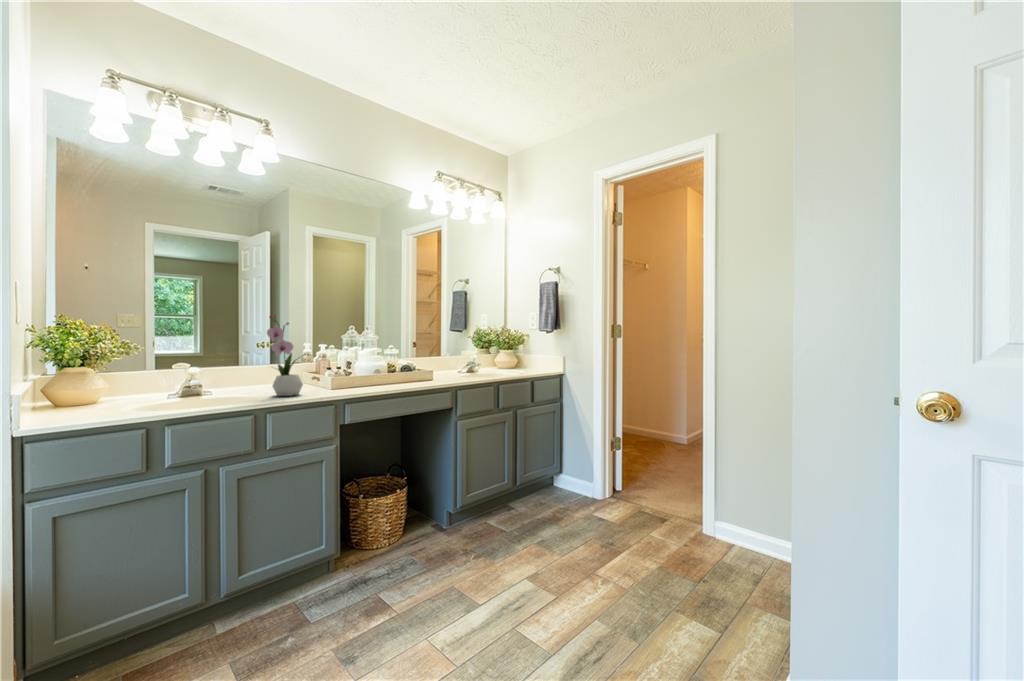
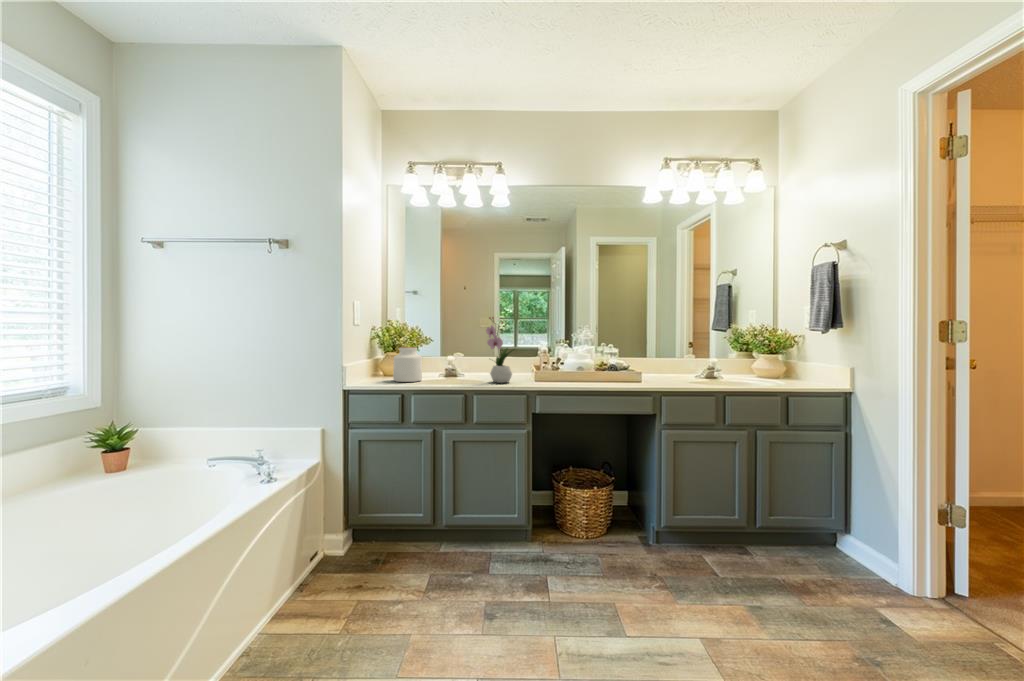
jar: none [110,358,165,412] -> present [393,347,422,382]

